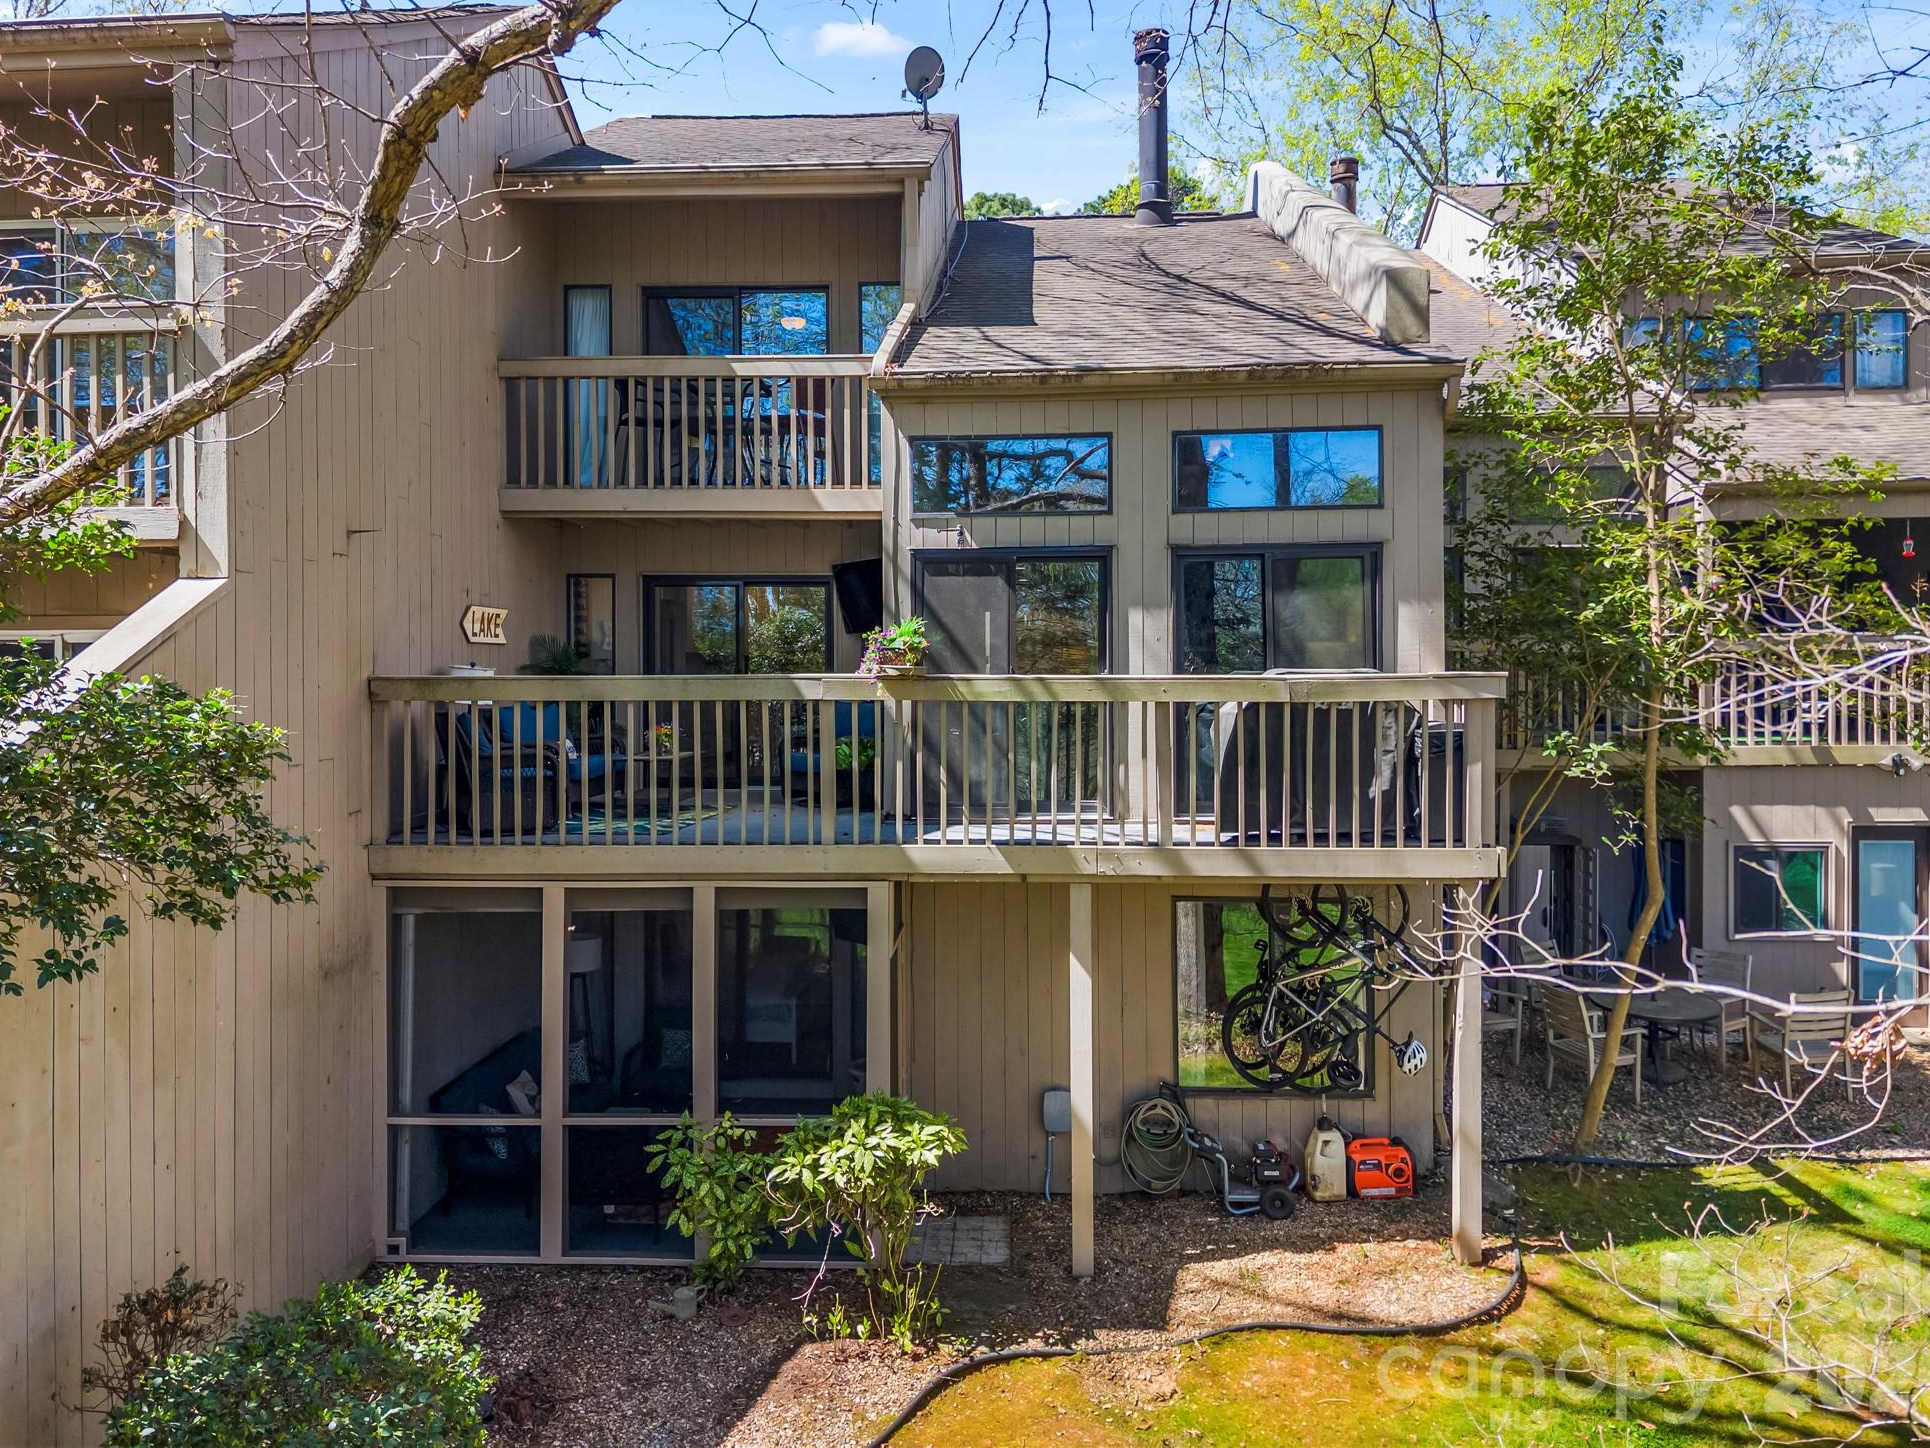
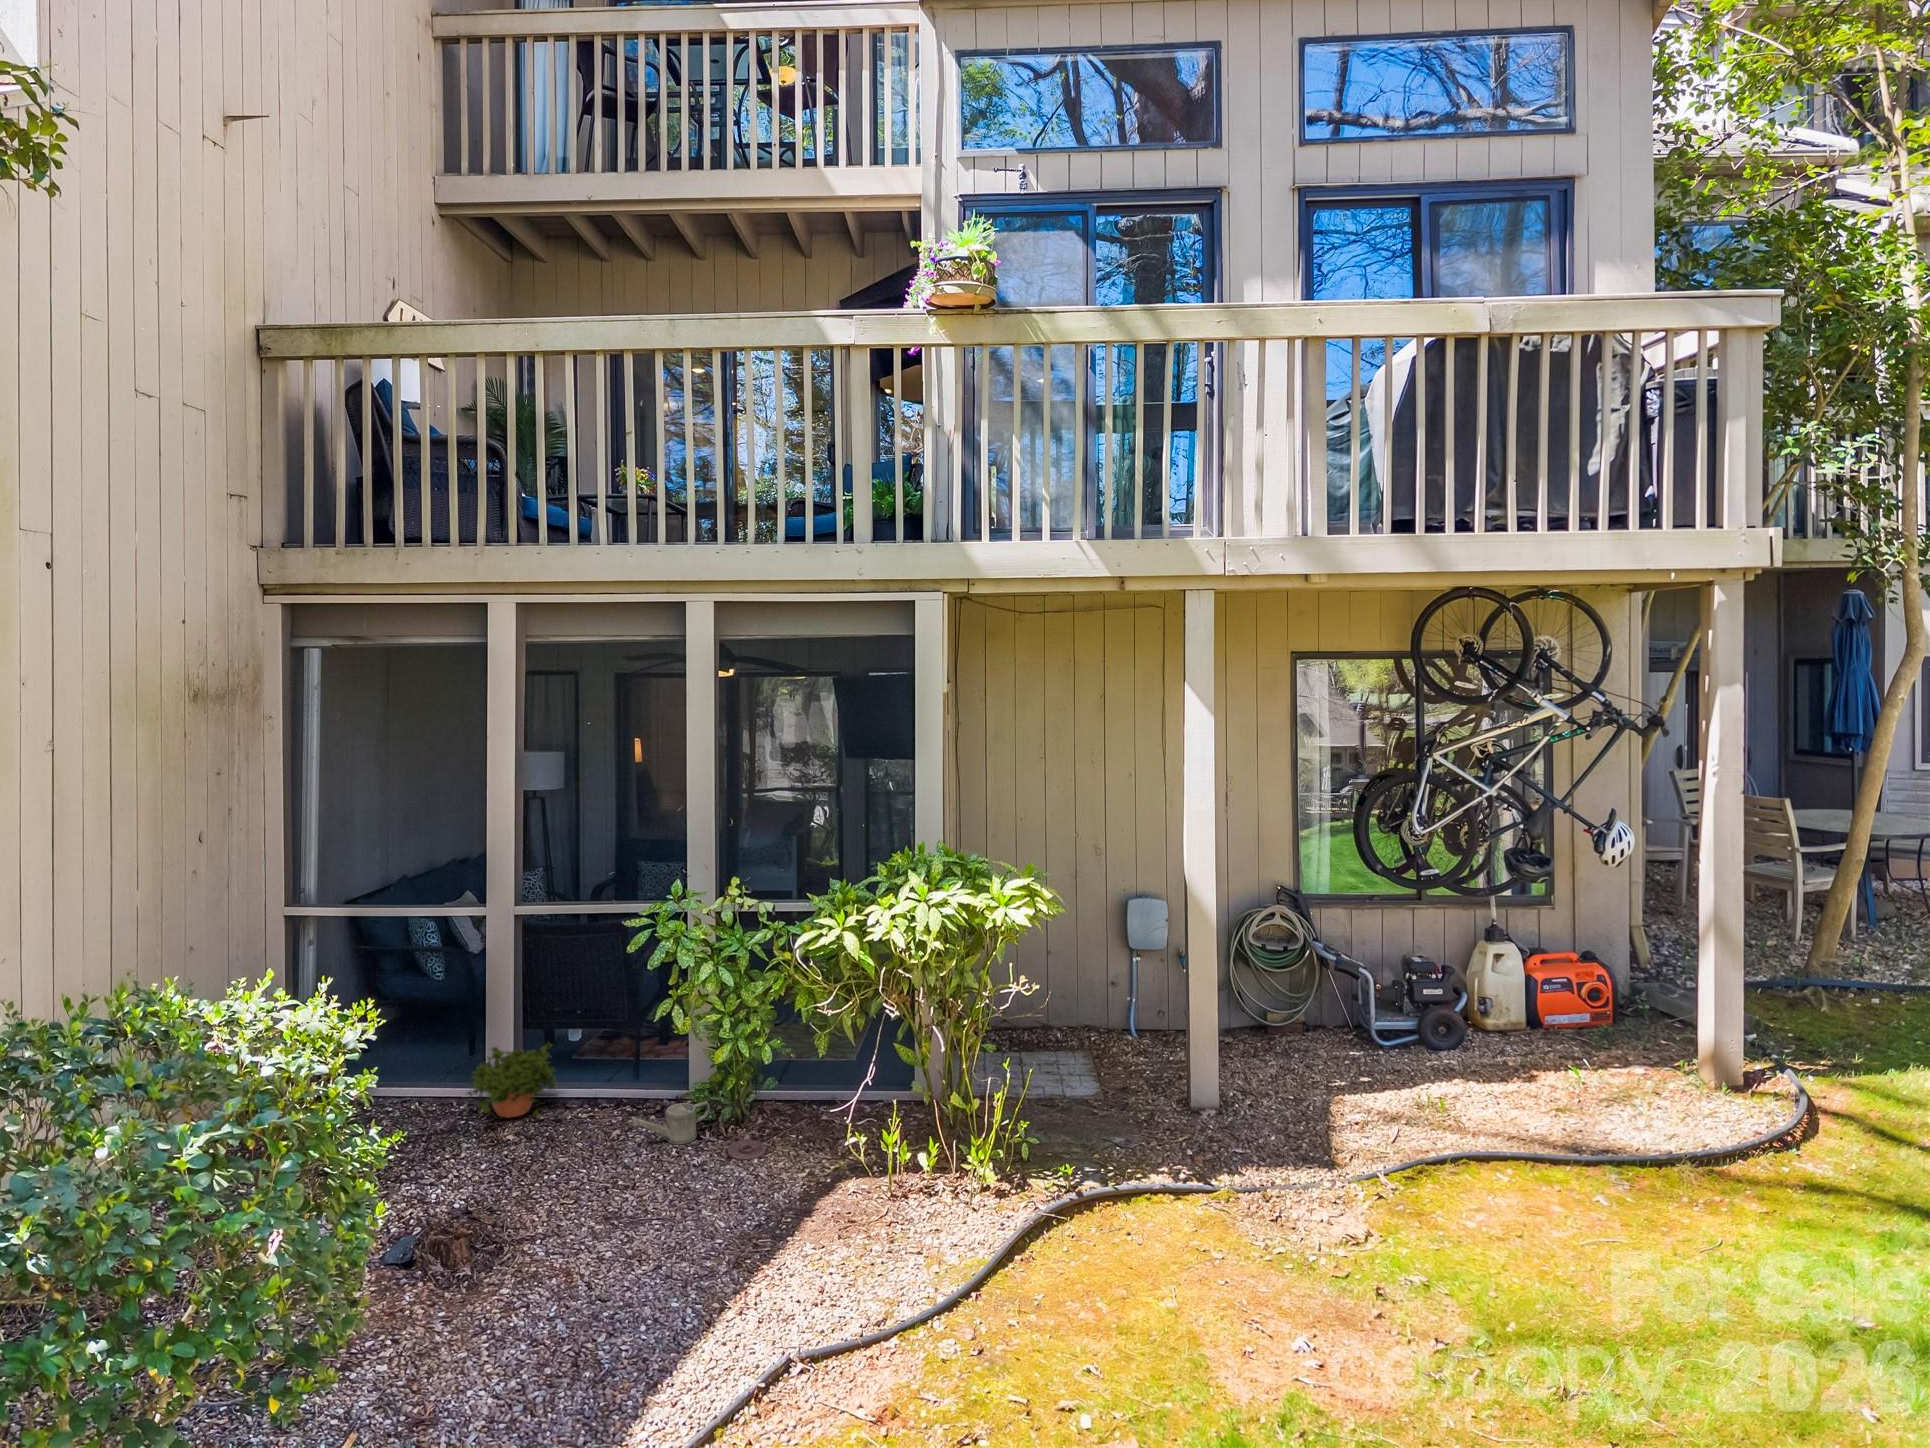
potted plant: none [521,1235,592,1301] -> present [467,1043,557,1117]

